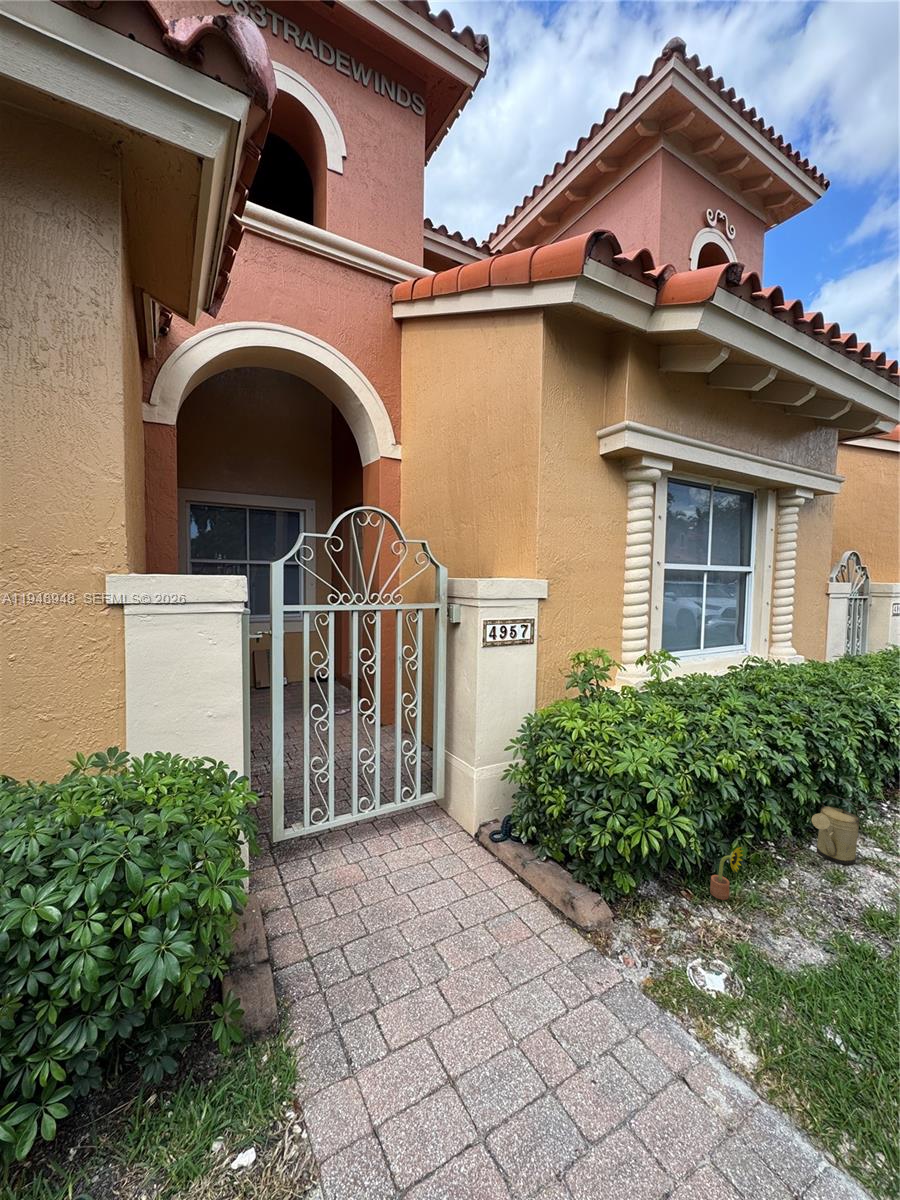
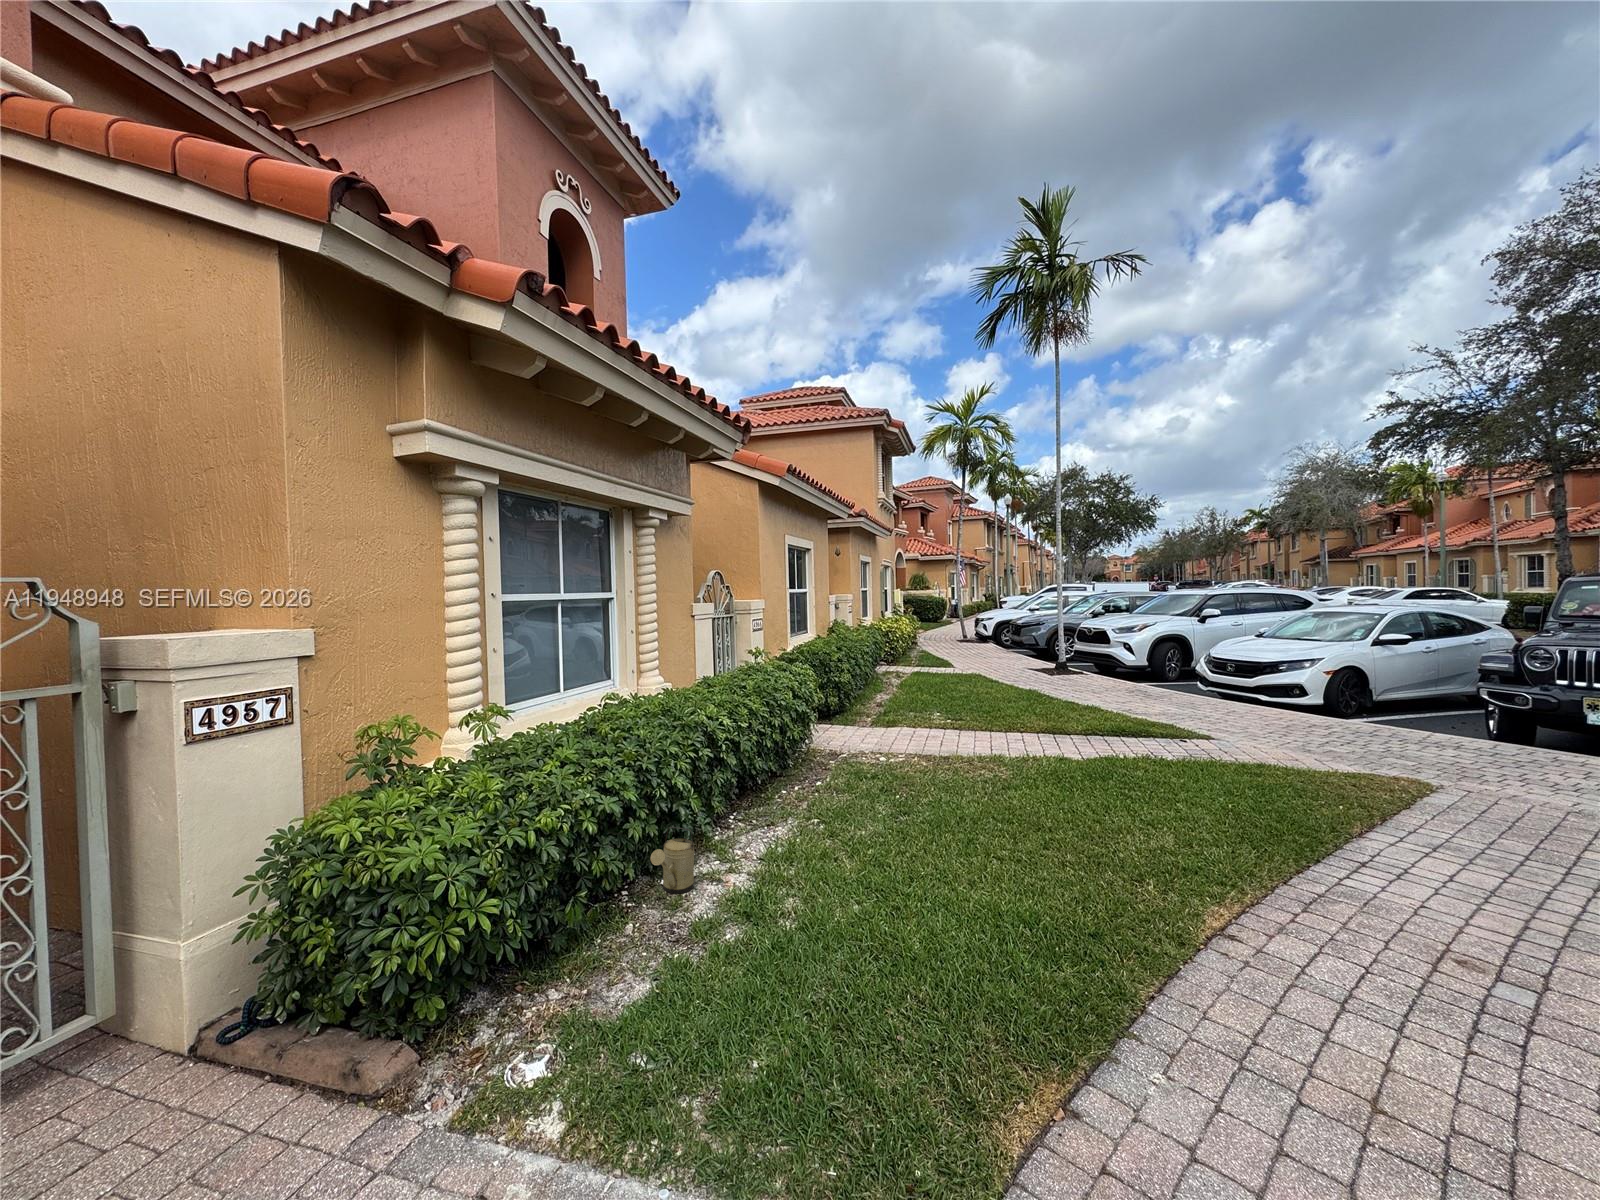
decorative plant: present [710,847,743,900] -> none [540,911,573,979]

